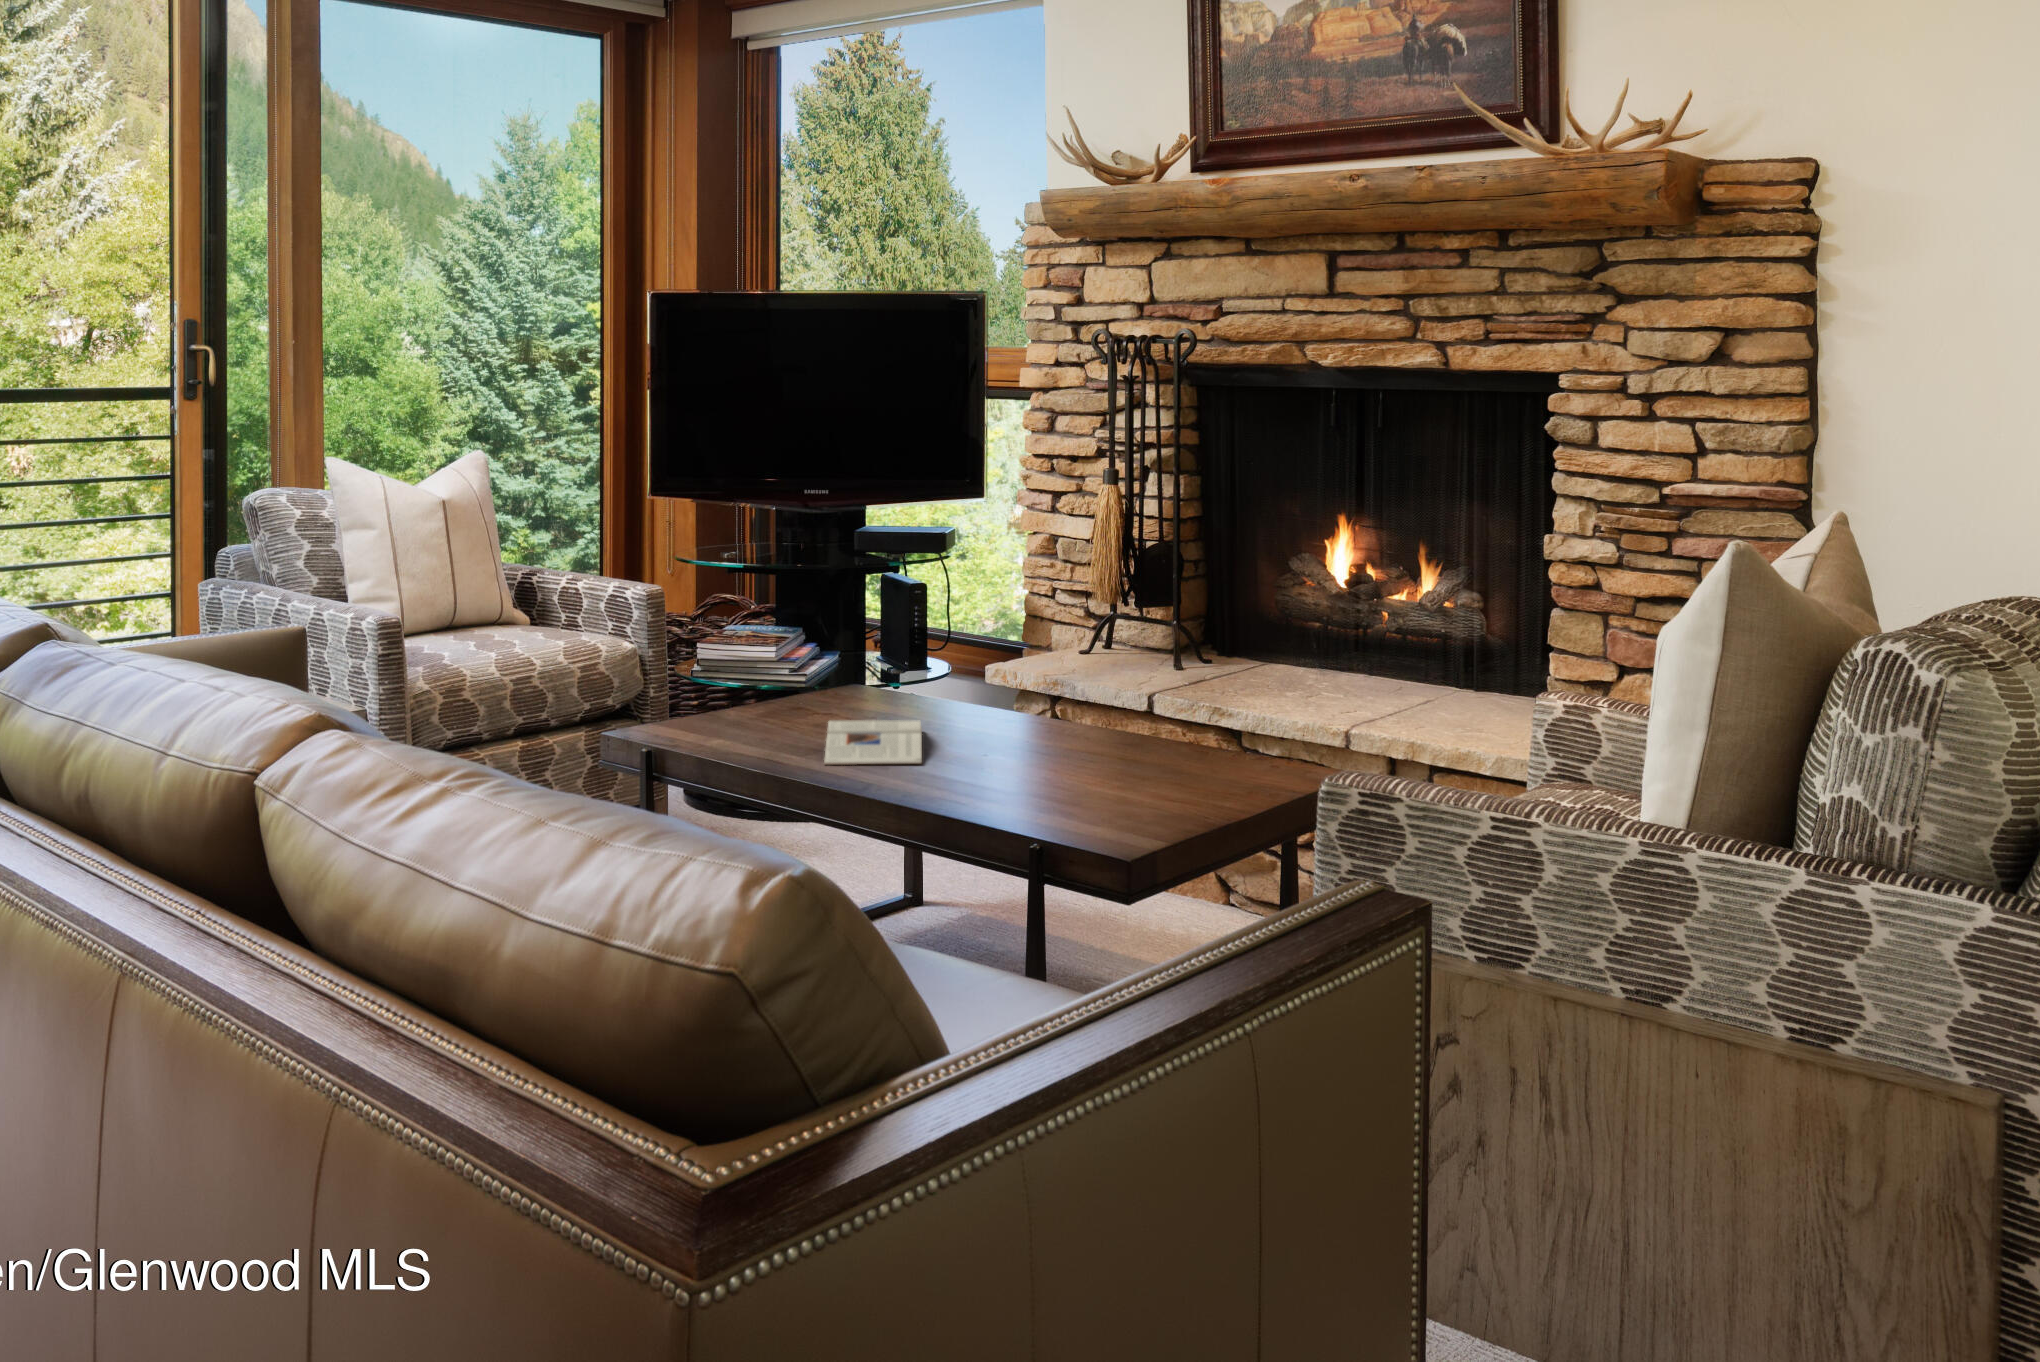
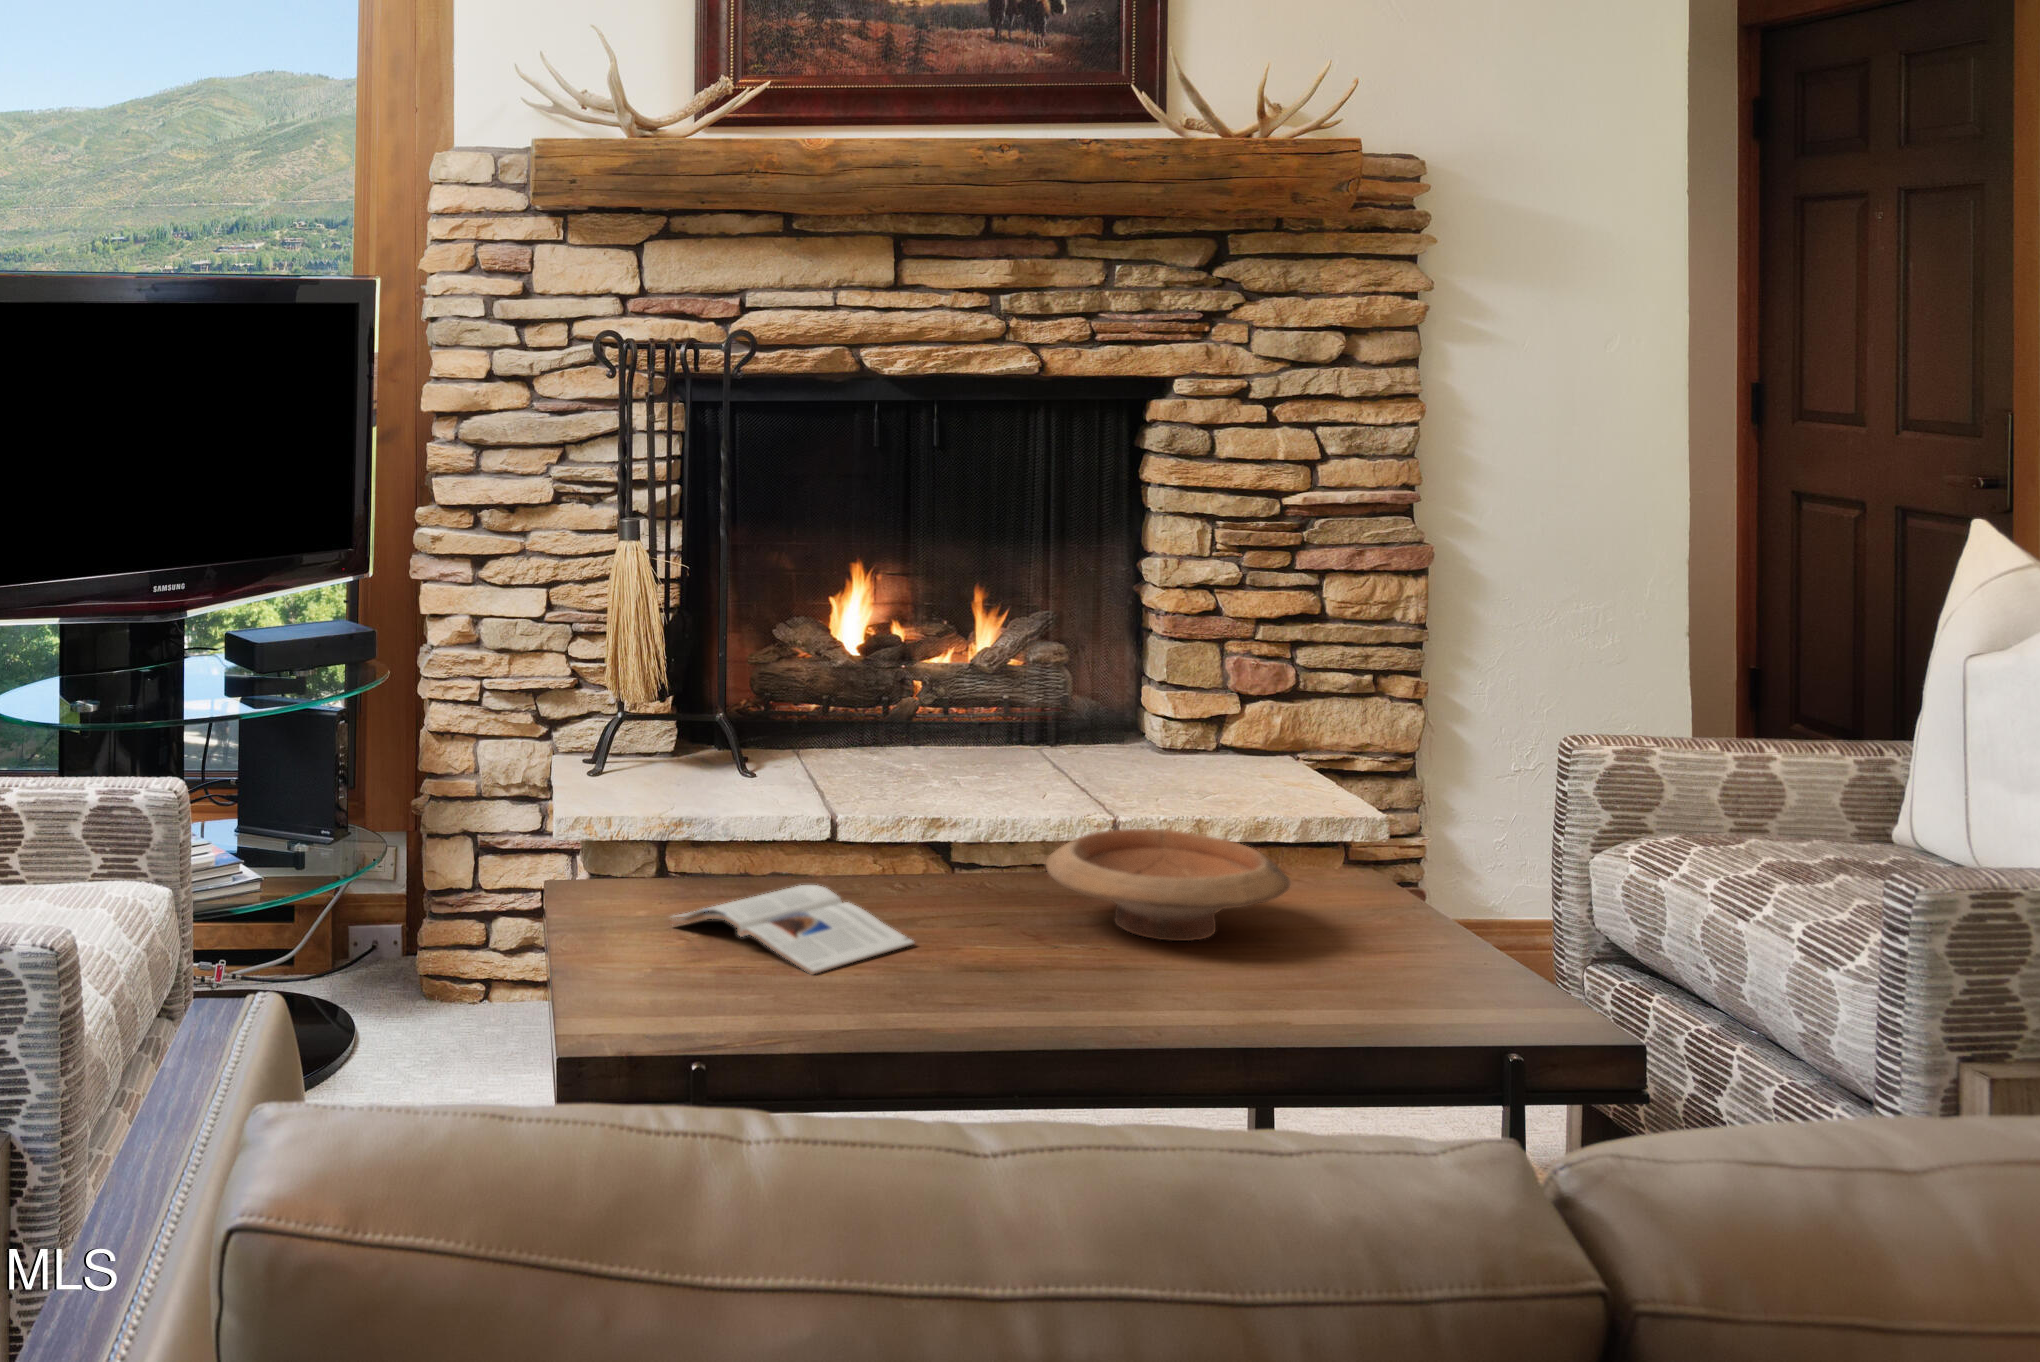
wooden bowl: none [1011,718,1182,798] -> present [1046,829,1290,941]

